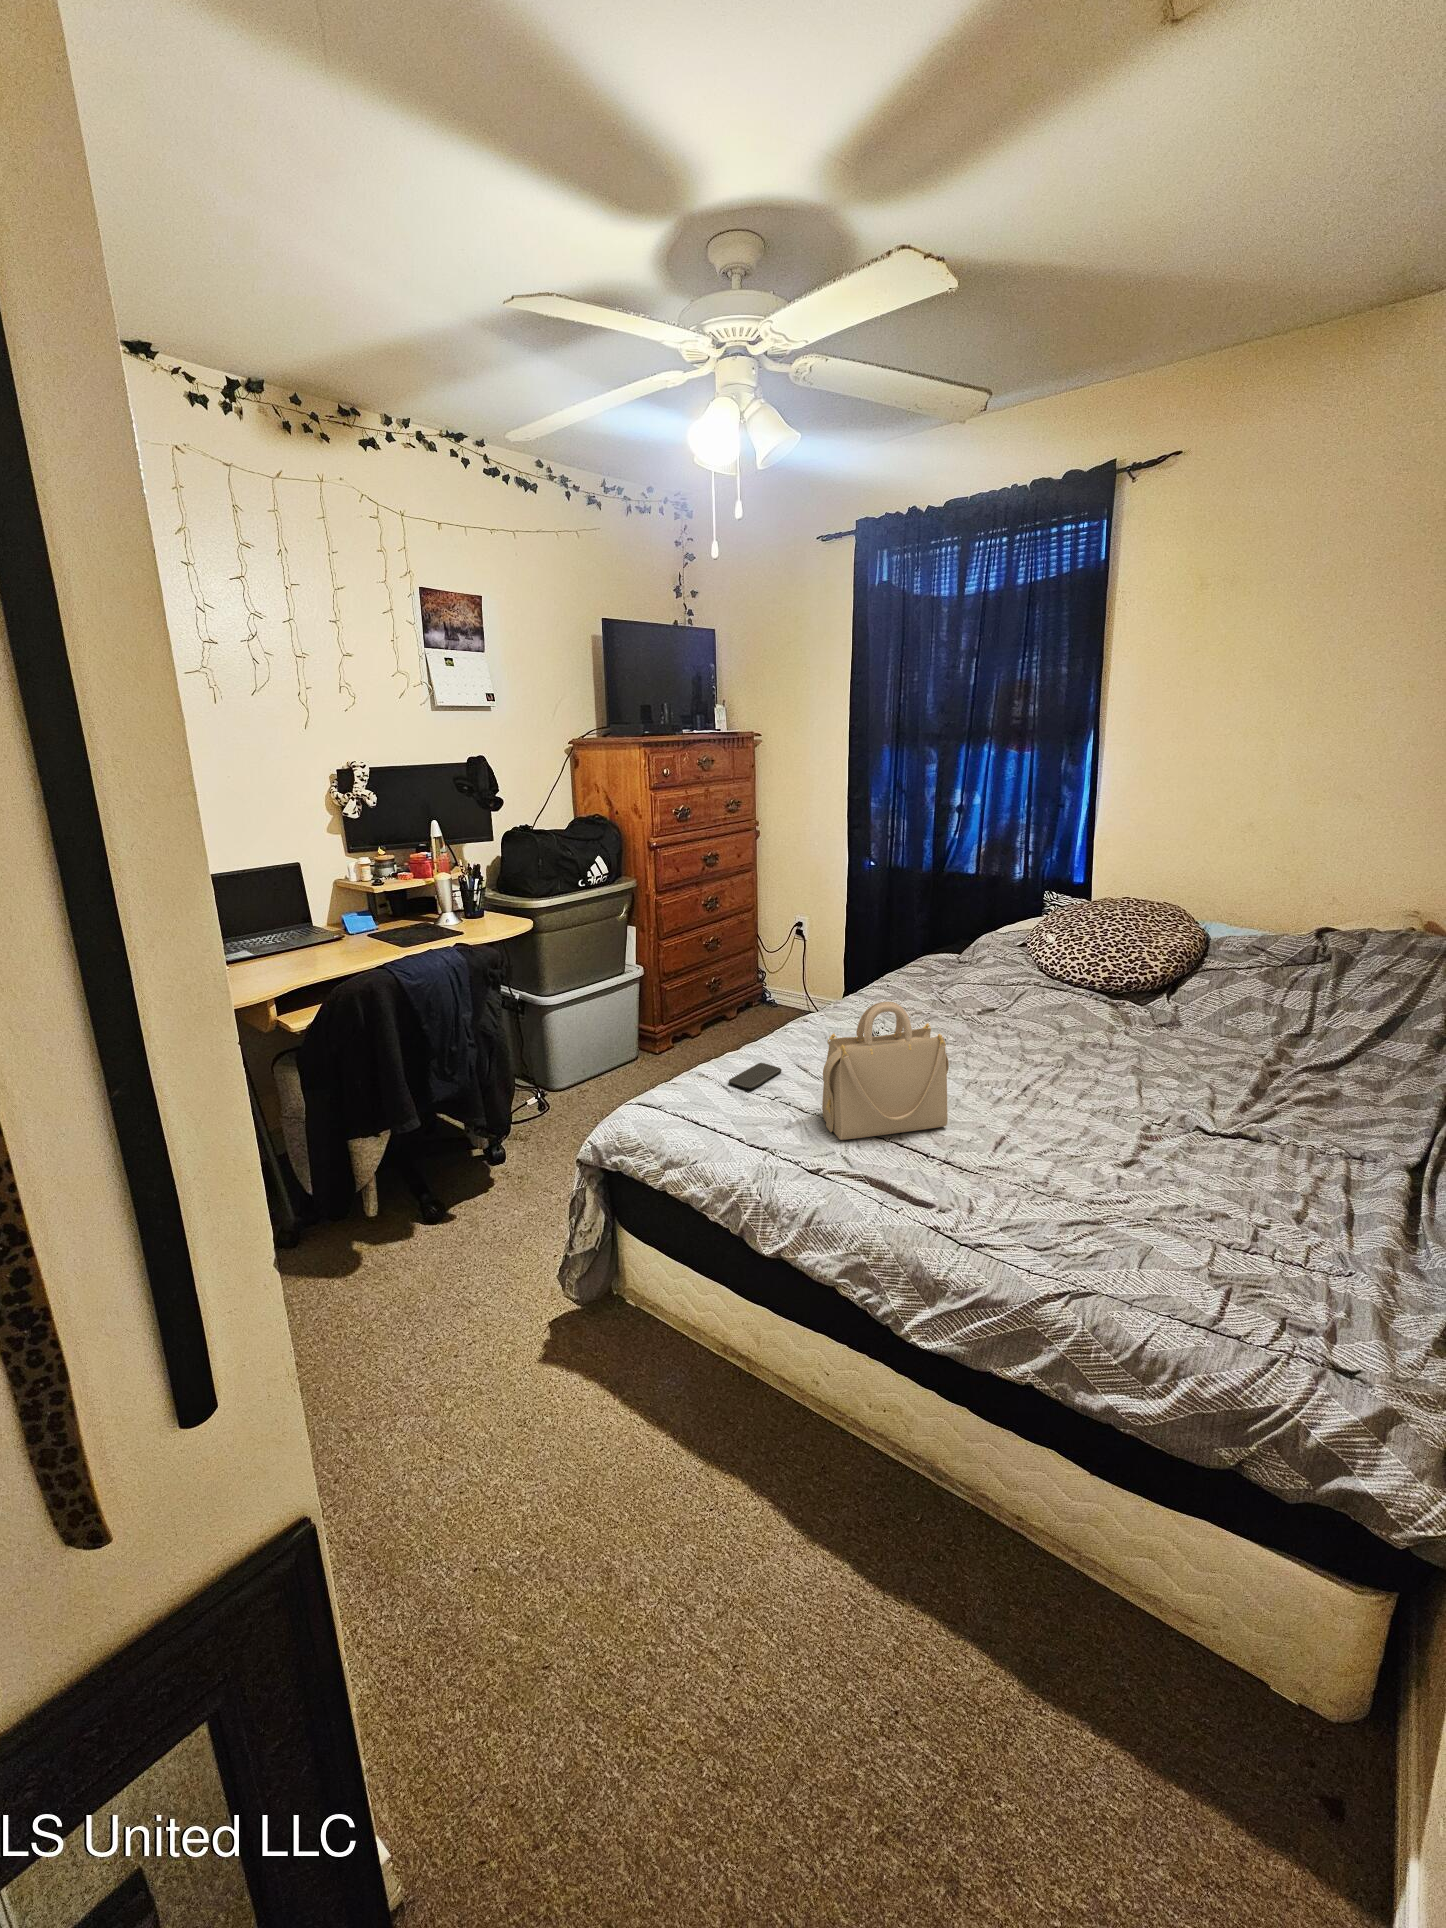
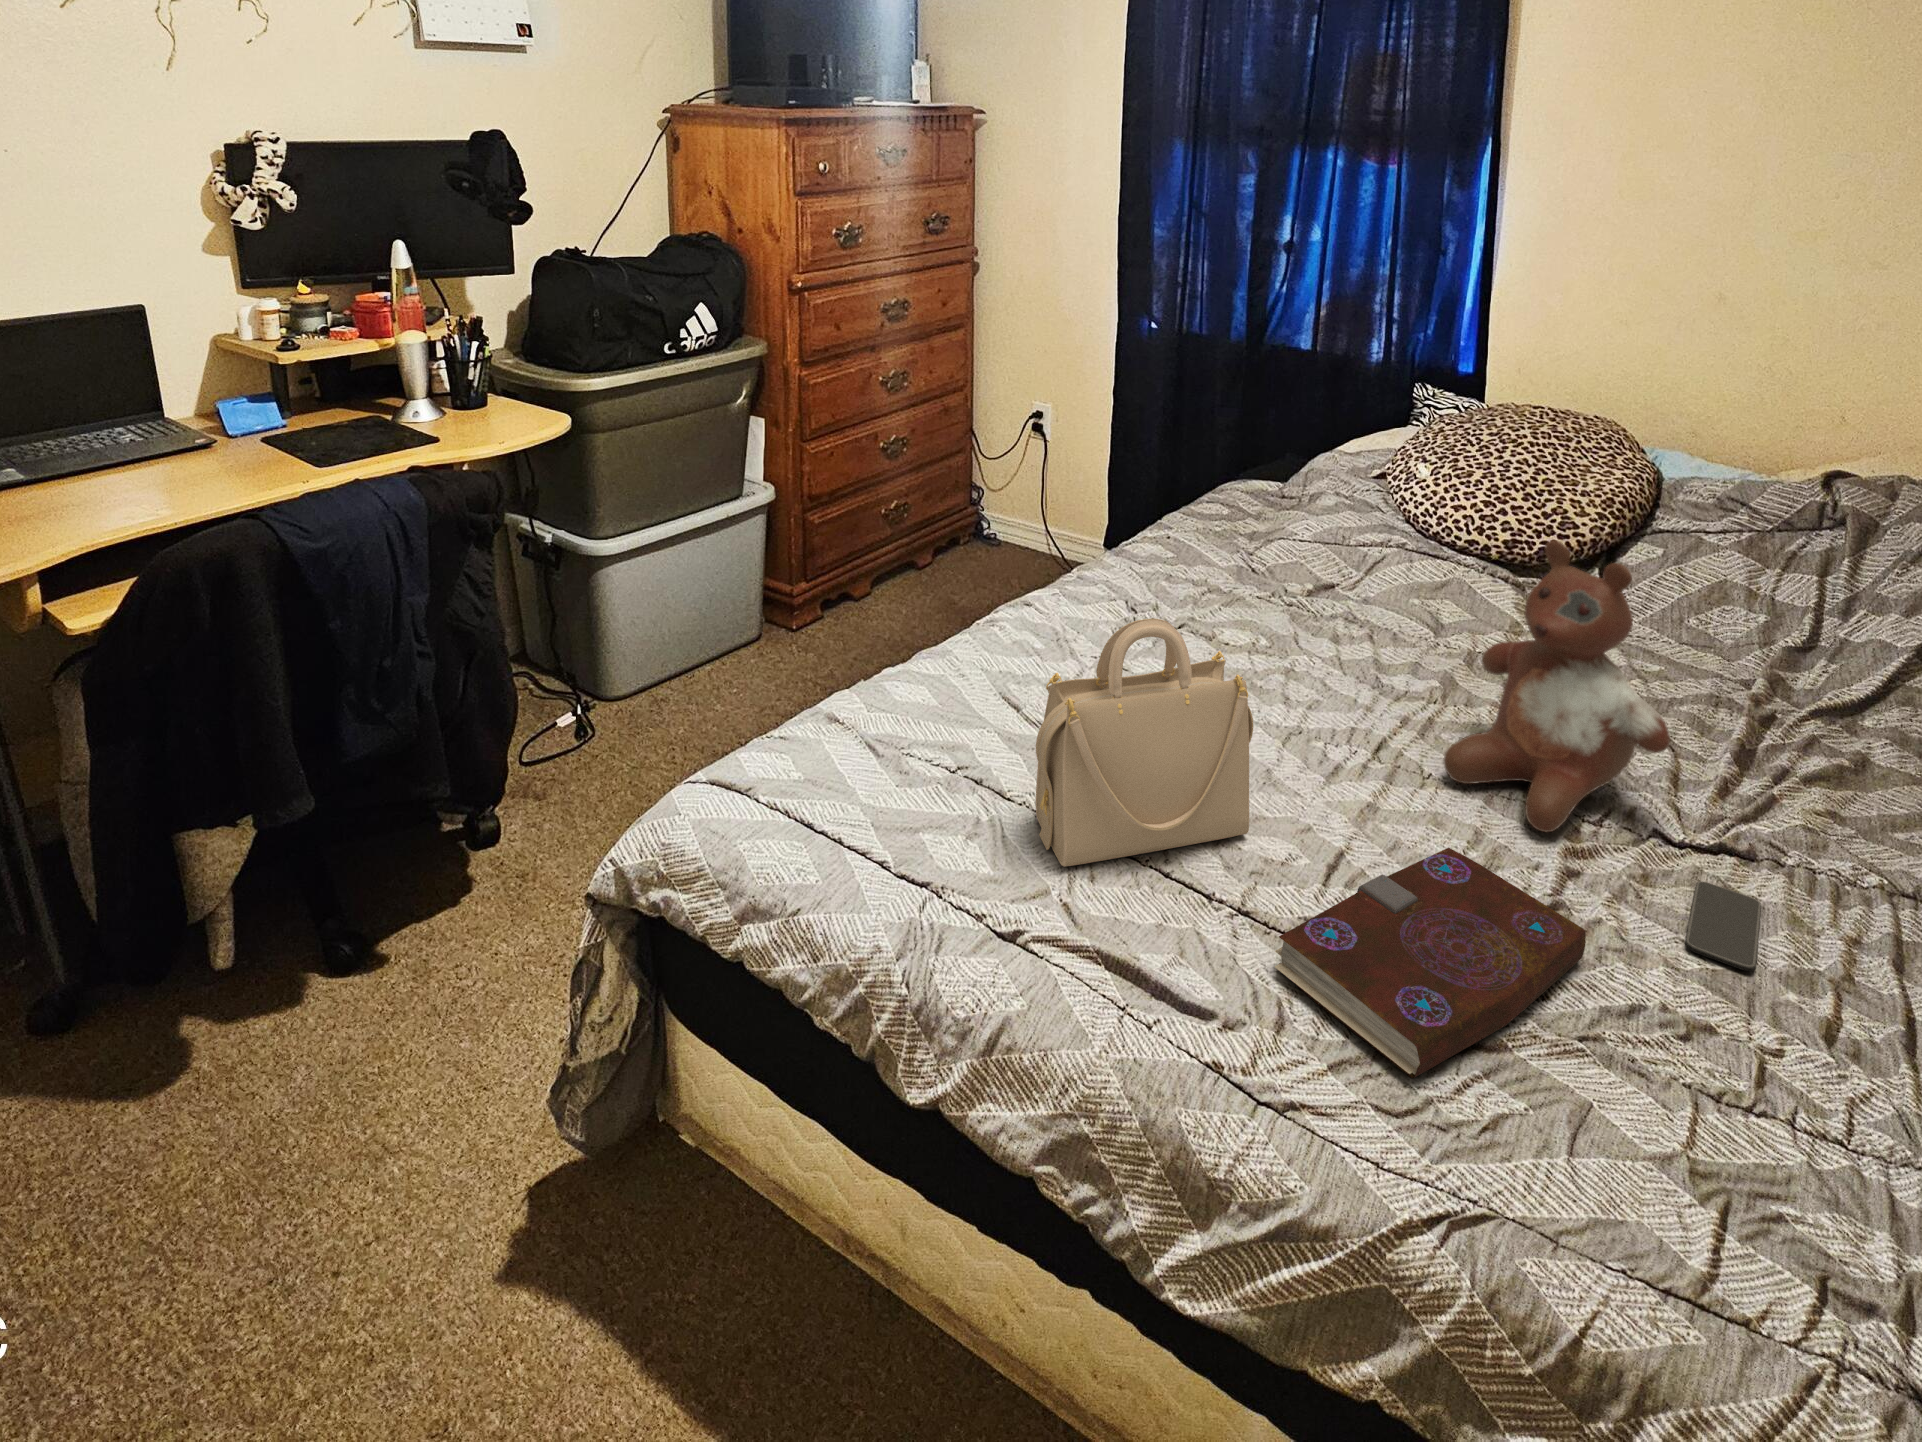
stuffed bear: none [1064,959,1206,1127] -> present [1443,540,1670,832]
smartphone: present [729,1063,782,1090] -> present [1685,881,1761,971]
book: none [966,1130,1152,1235] -> present [1275,848,1586,1078]

